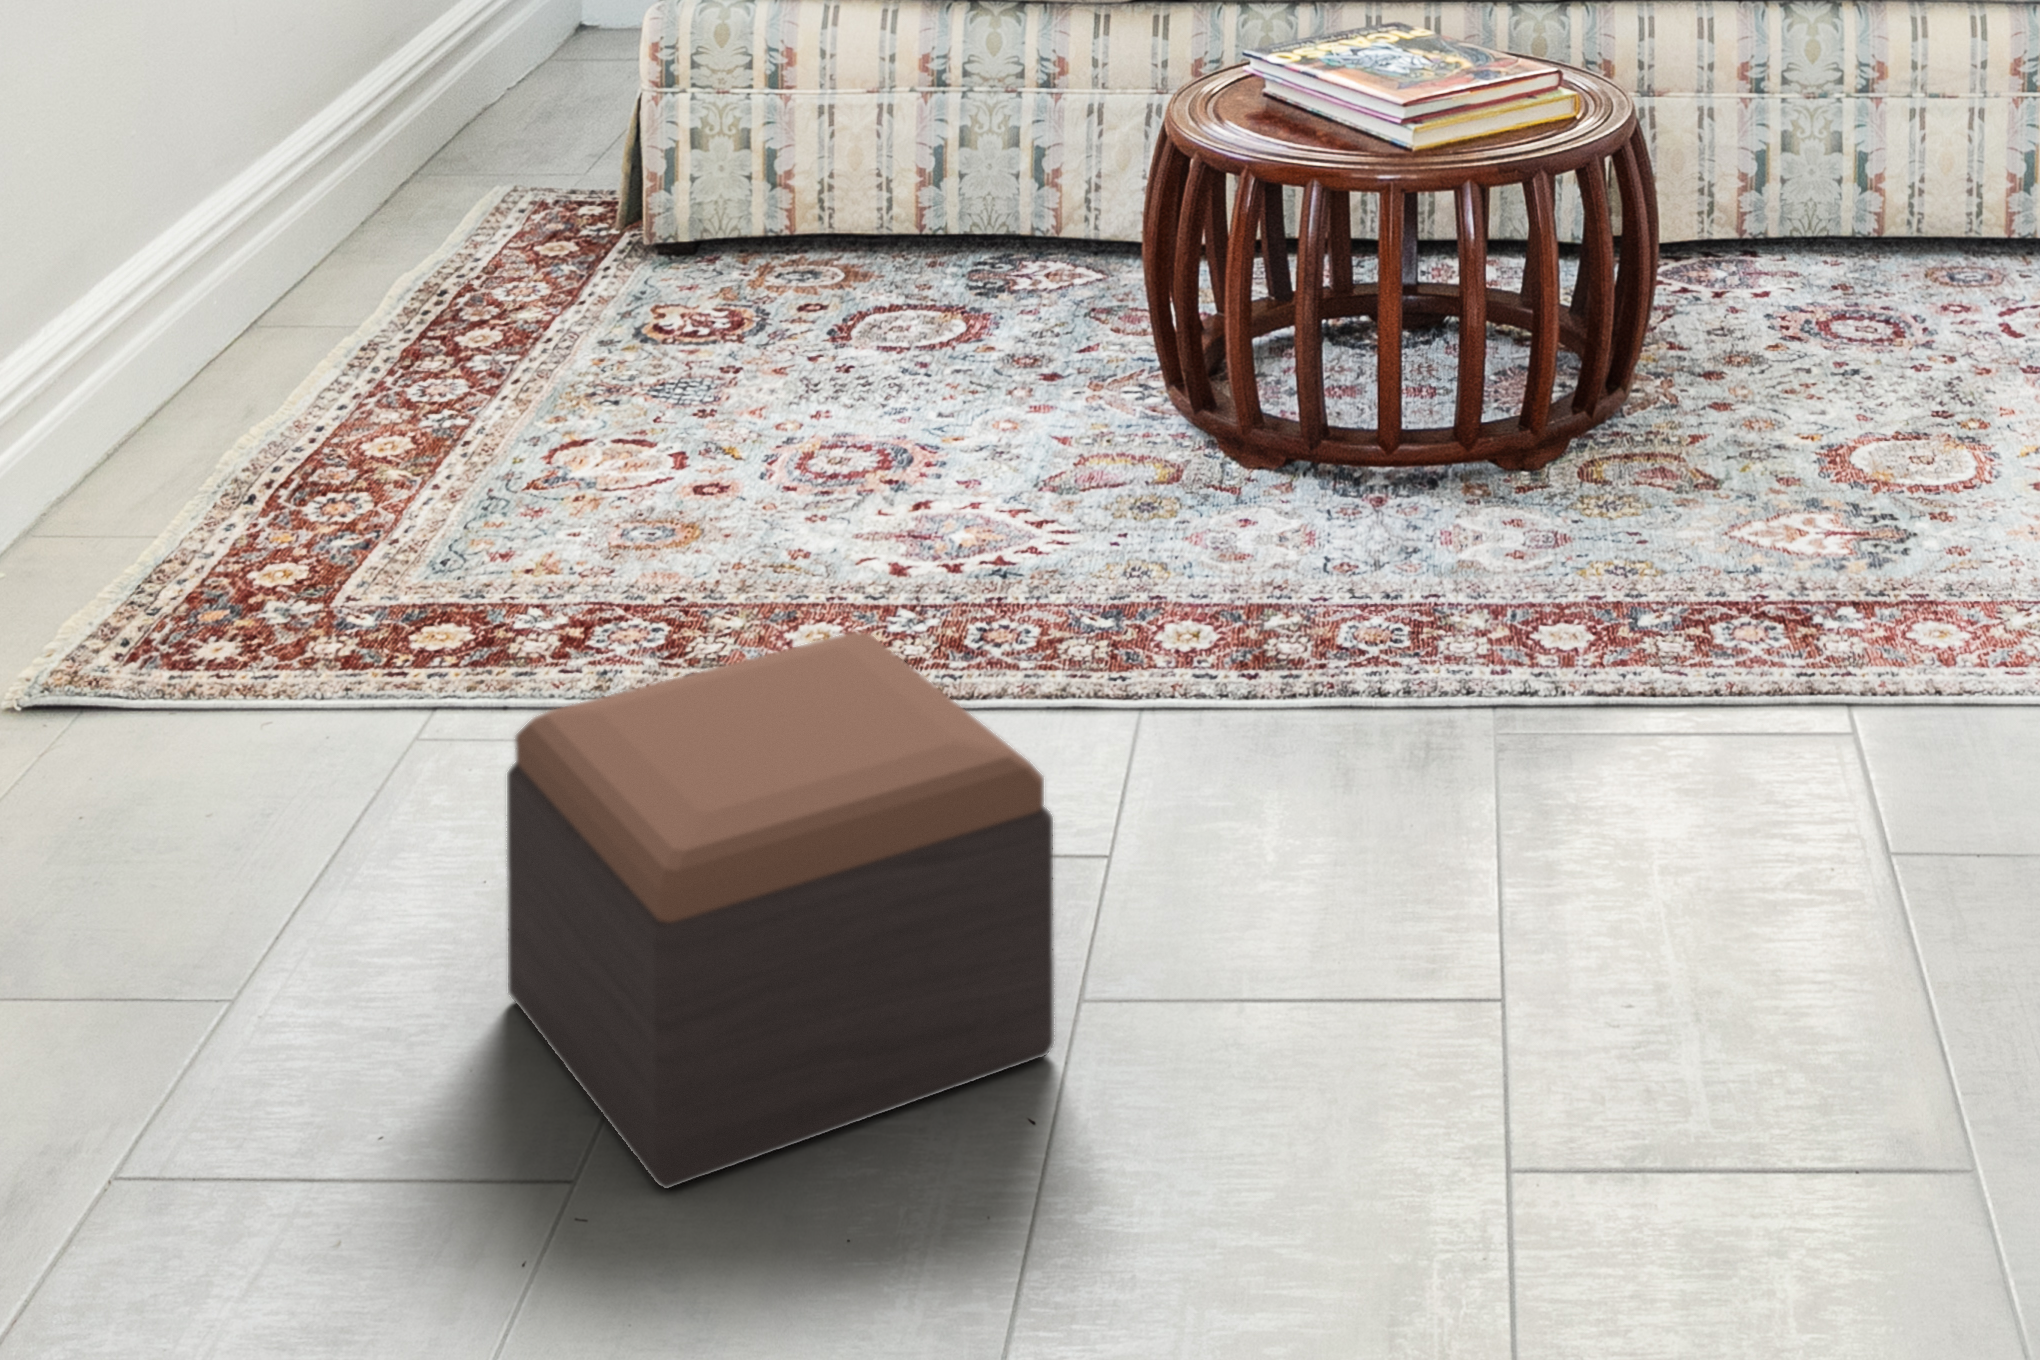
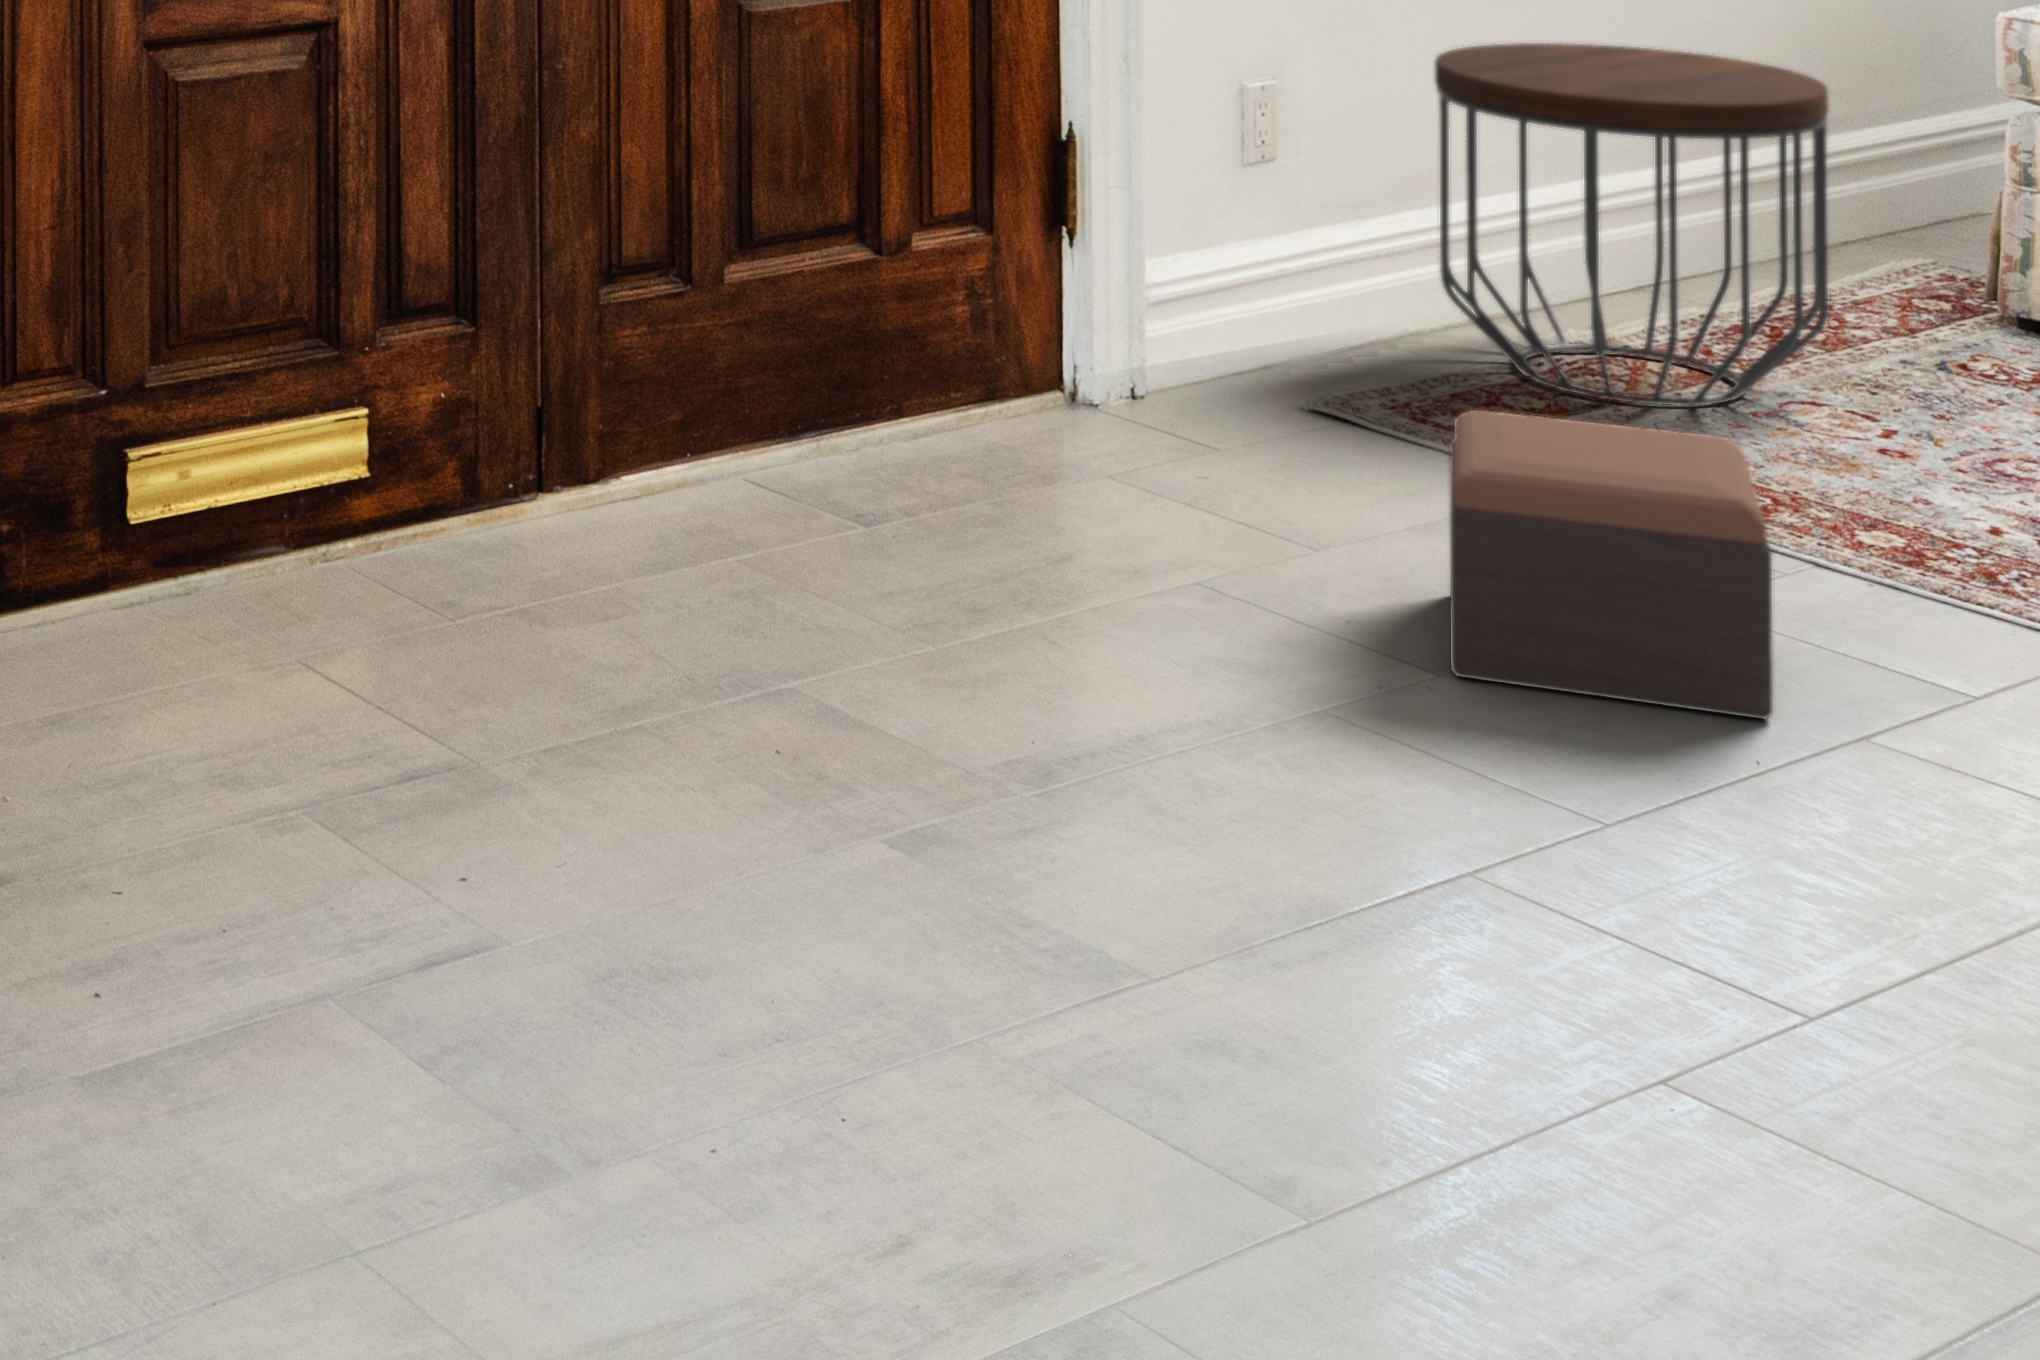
side table: none [108,11,602,521] -> present [1435,43,1828,405]

